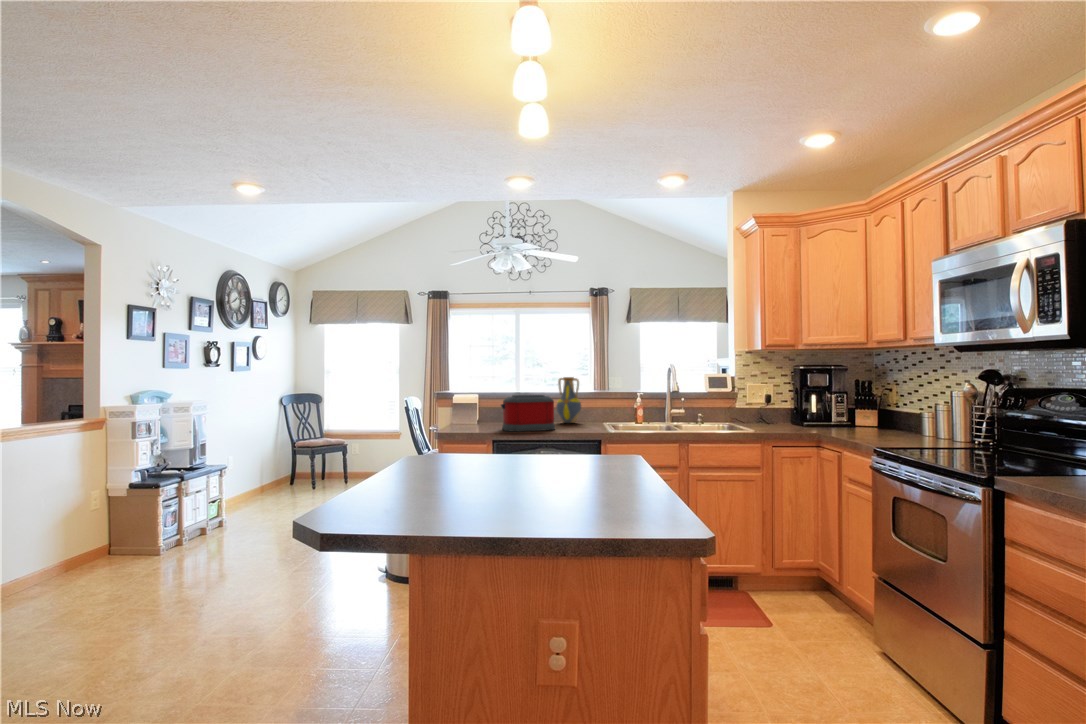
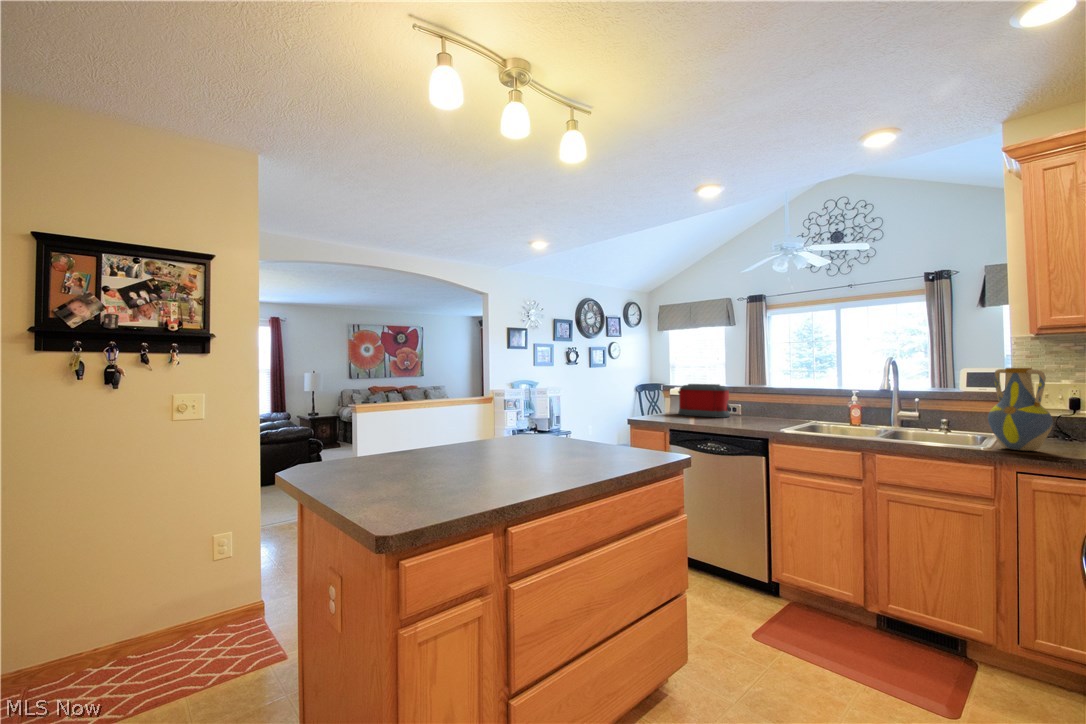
vase: present [556,377,581,423] -> present [988,368,1053,451]

